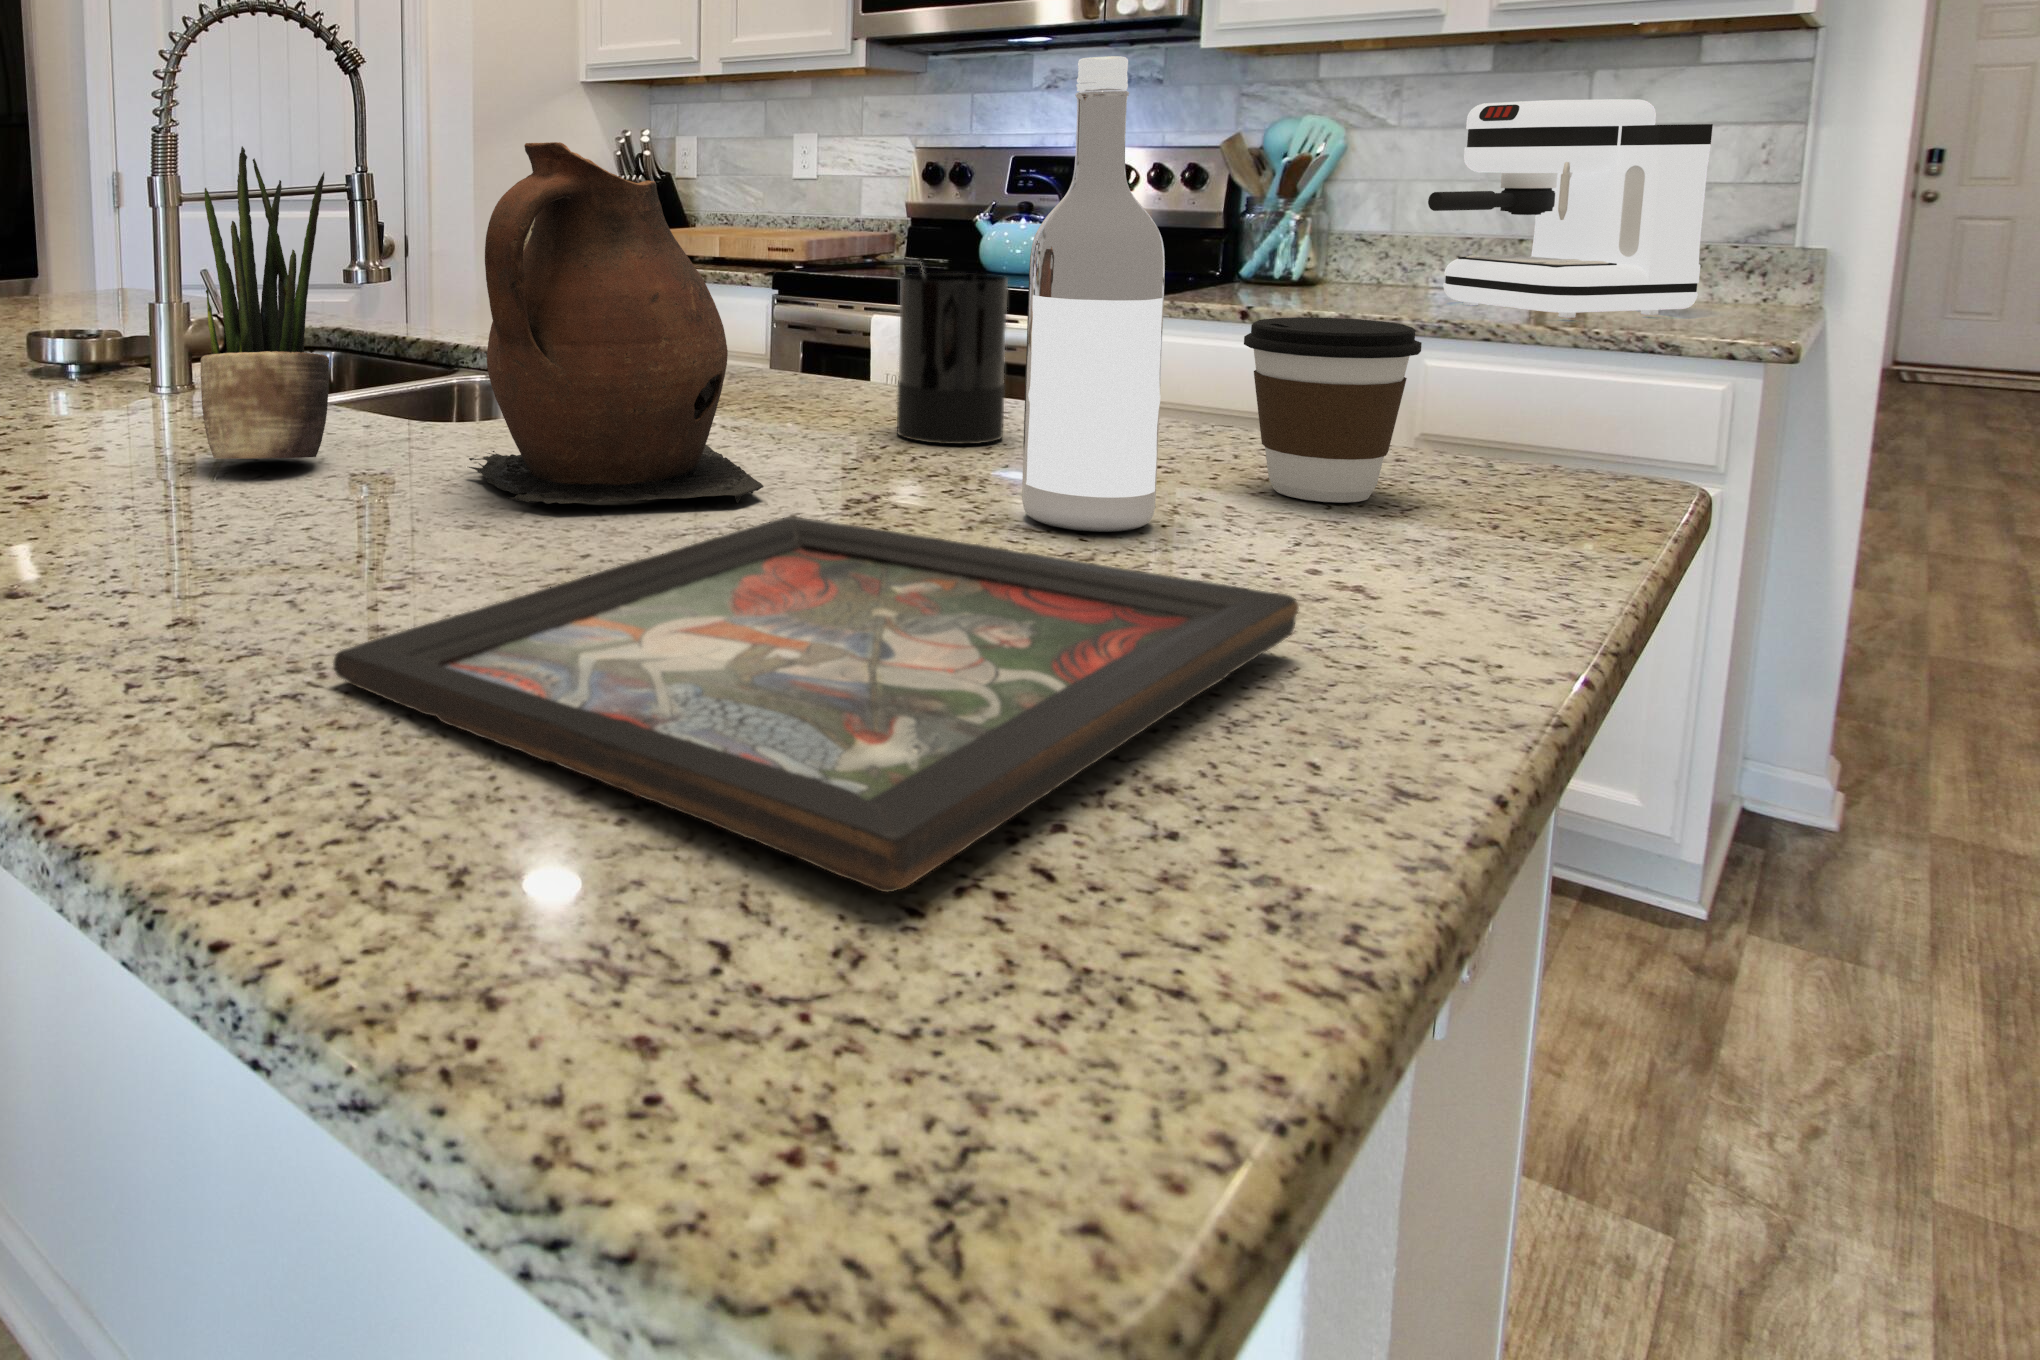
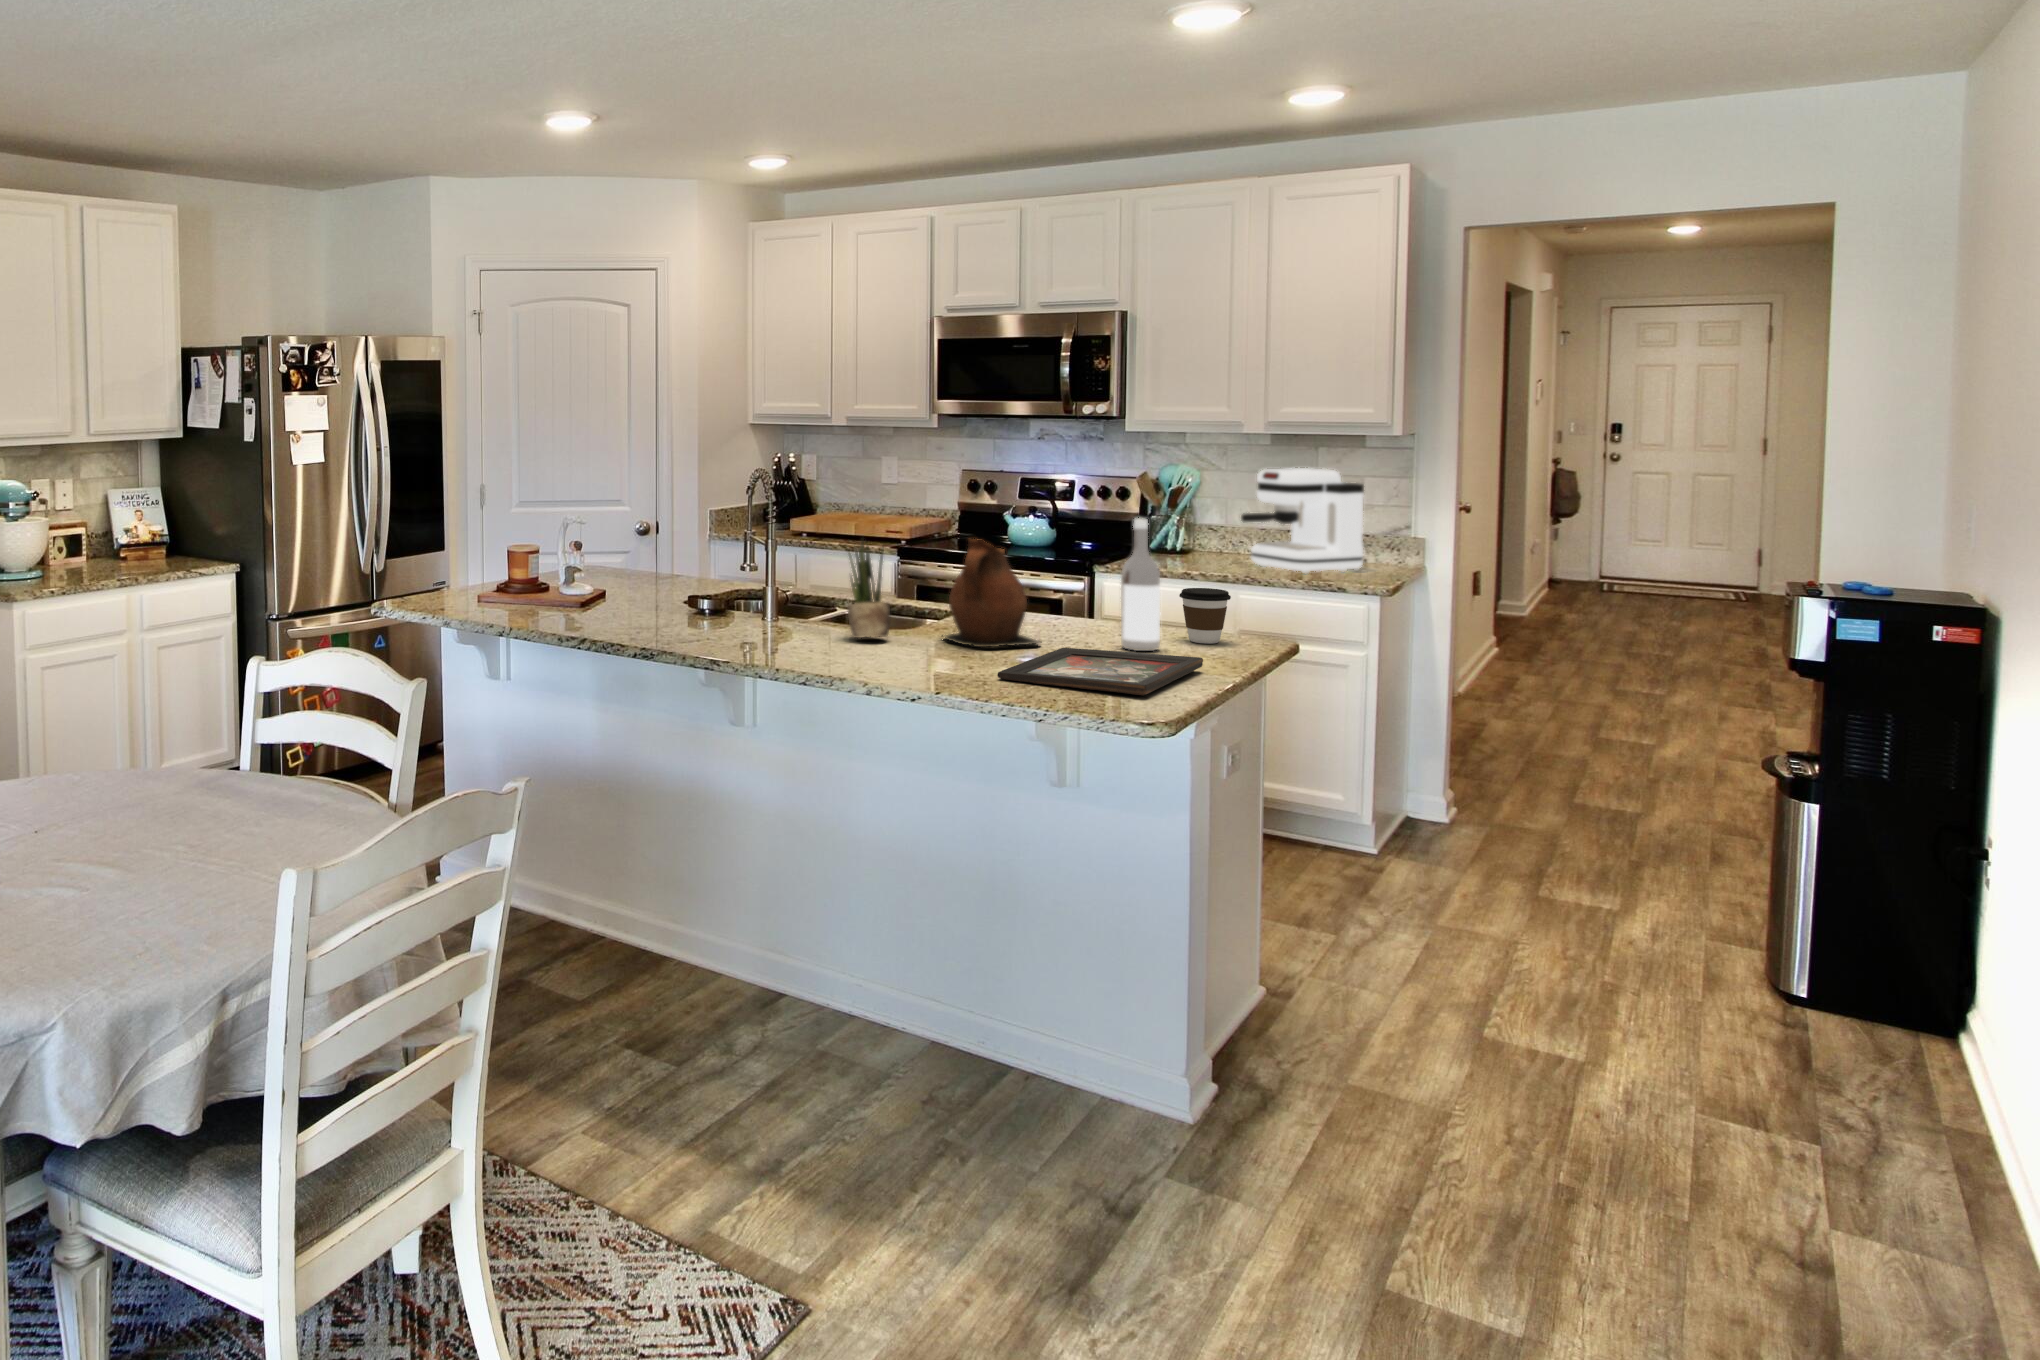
candle: present [897,268,1008,444] -> none [1055,567,1098,630]

